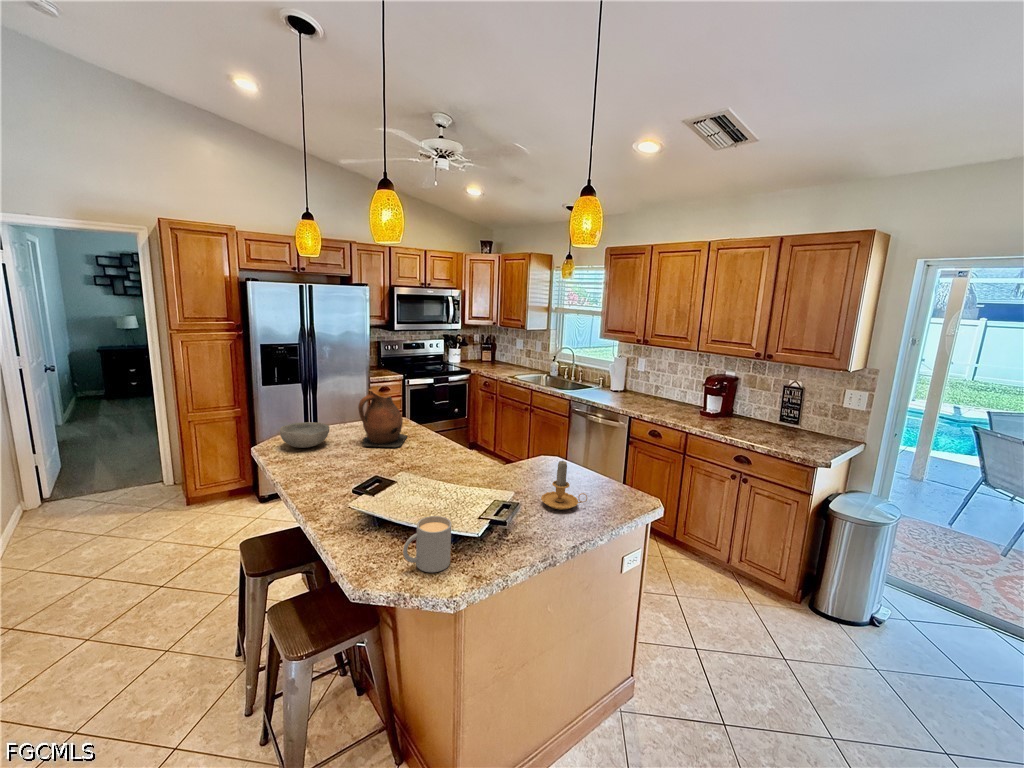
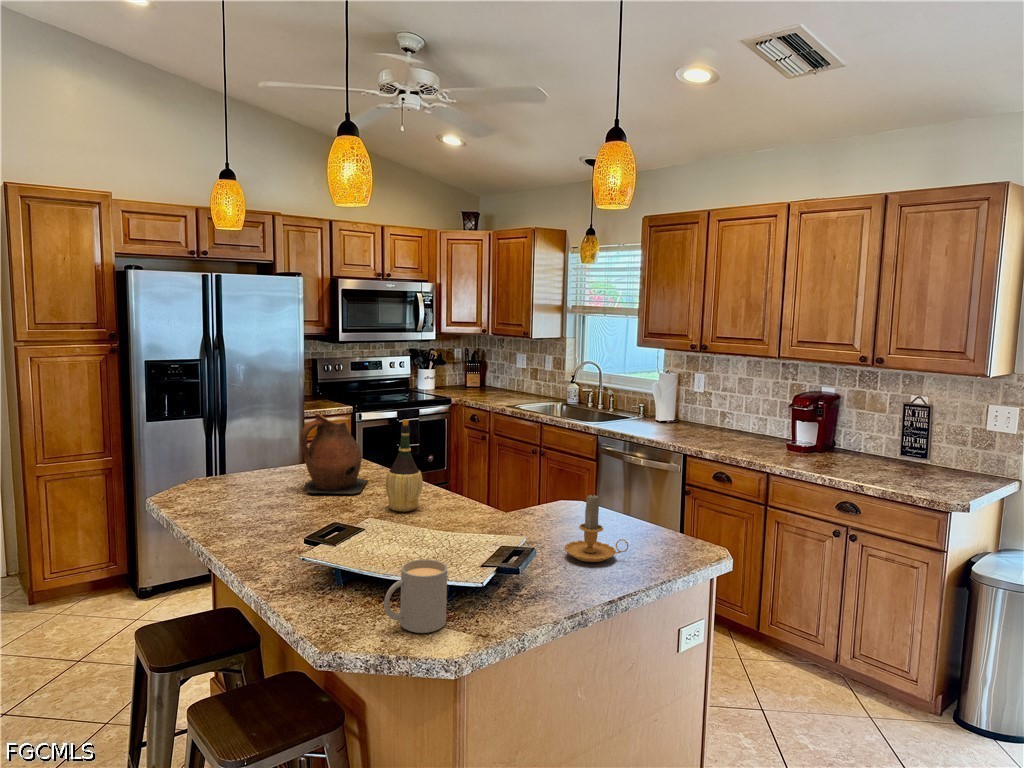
wine bottle: none [417,398,443,463] -> present [385,419,423,511]
bowl: present [280,422,330,448] -> none [189,462,258,496]

